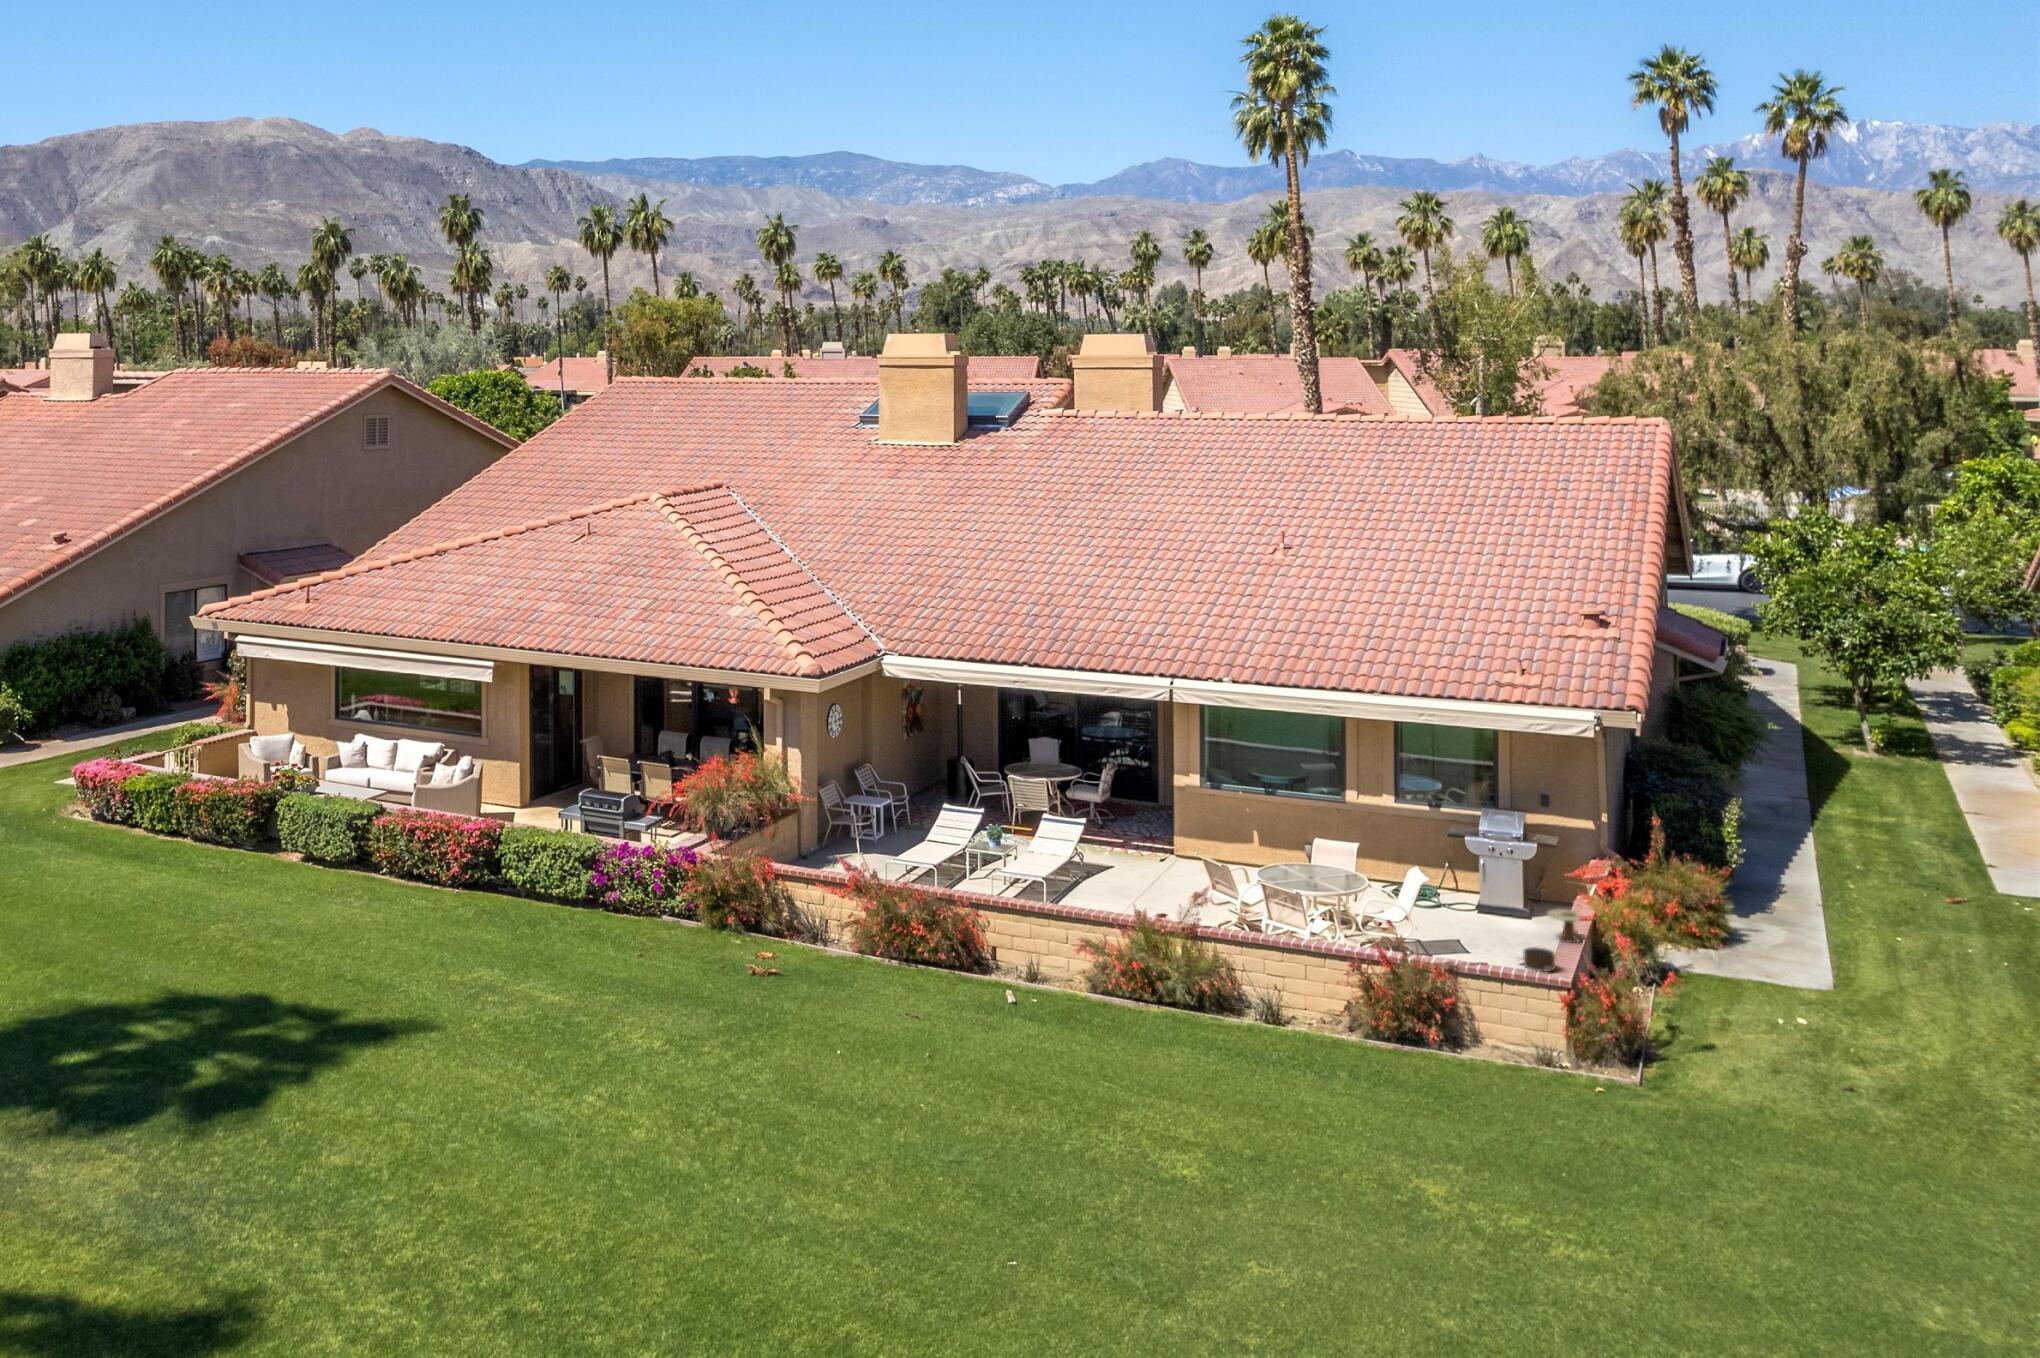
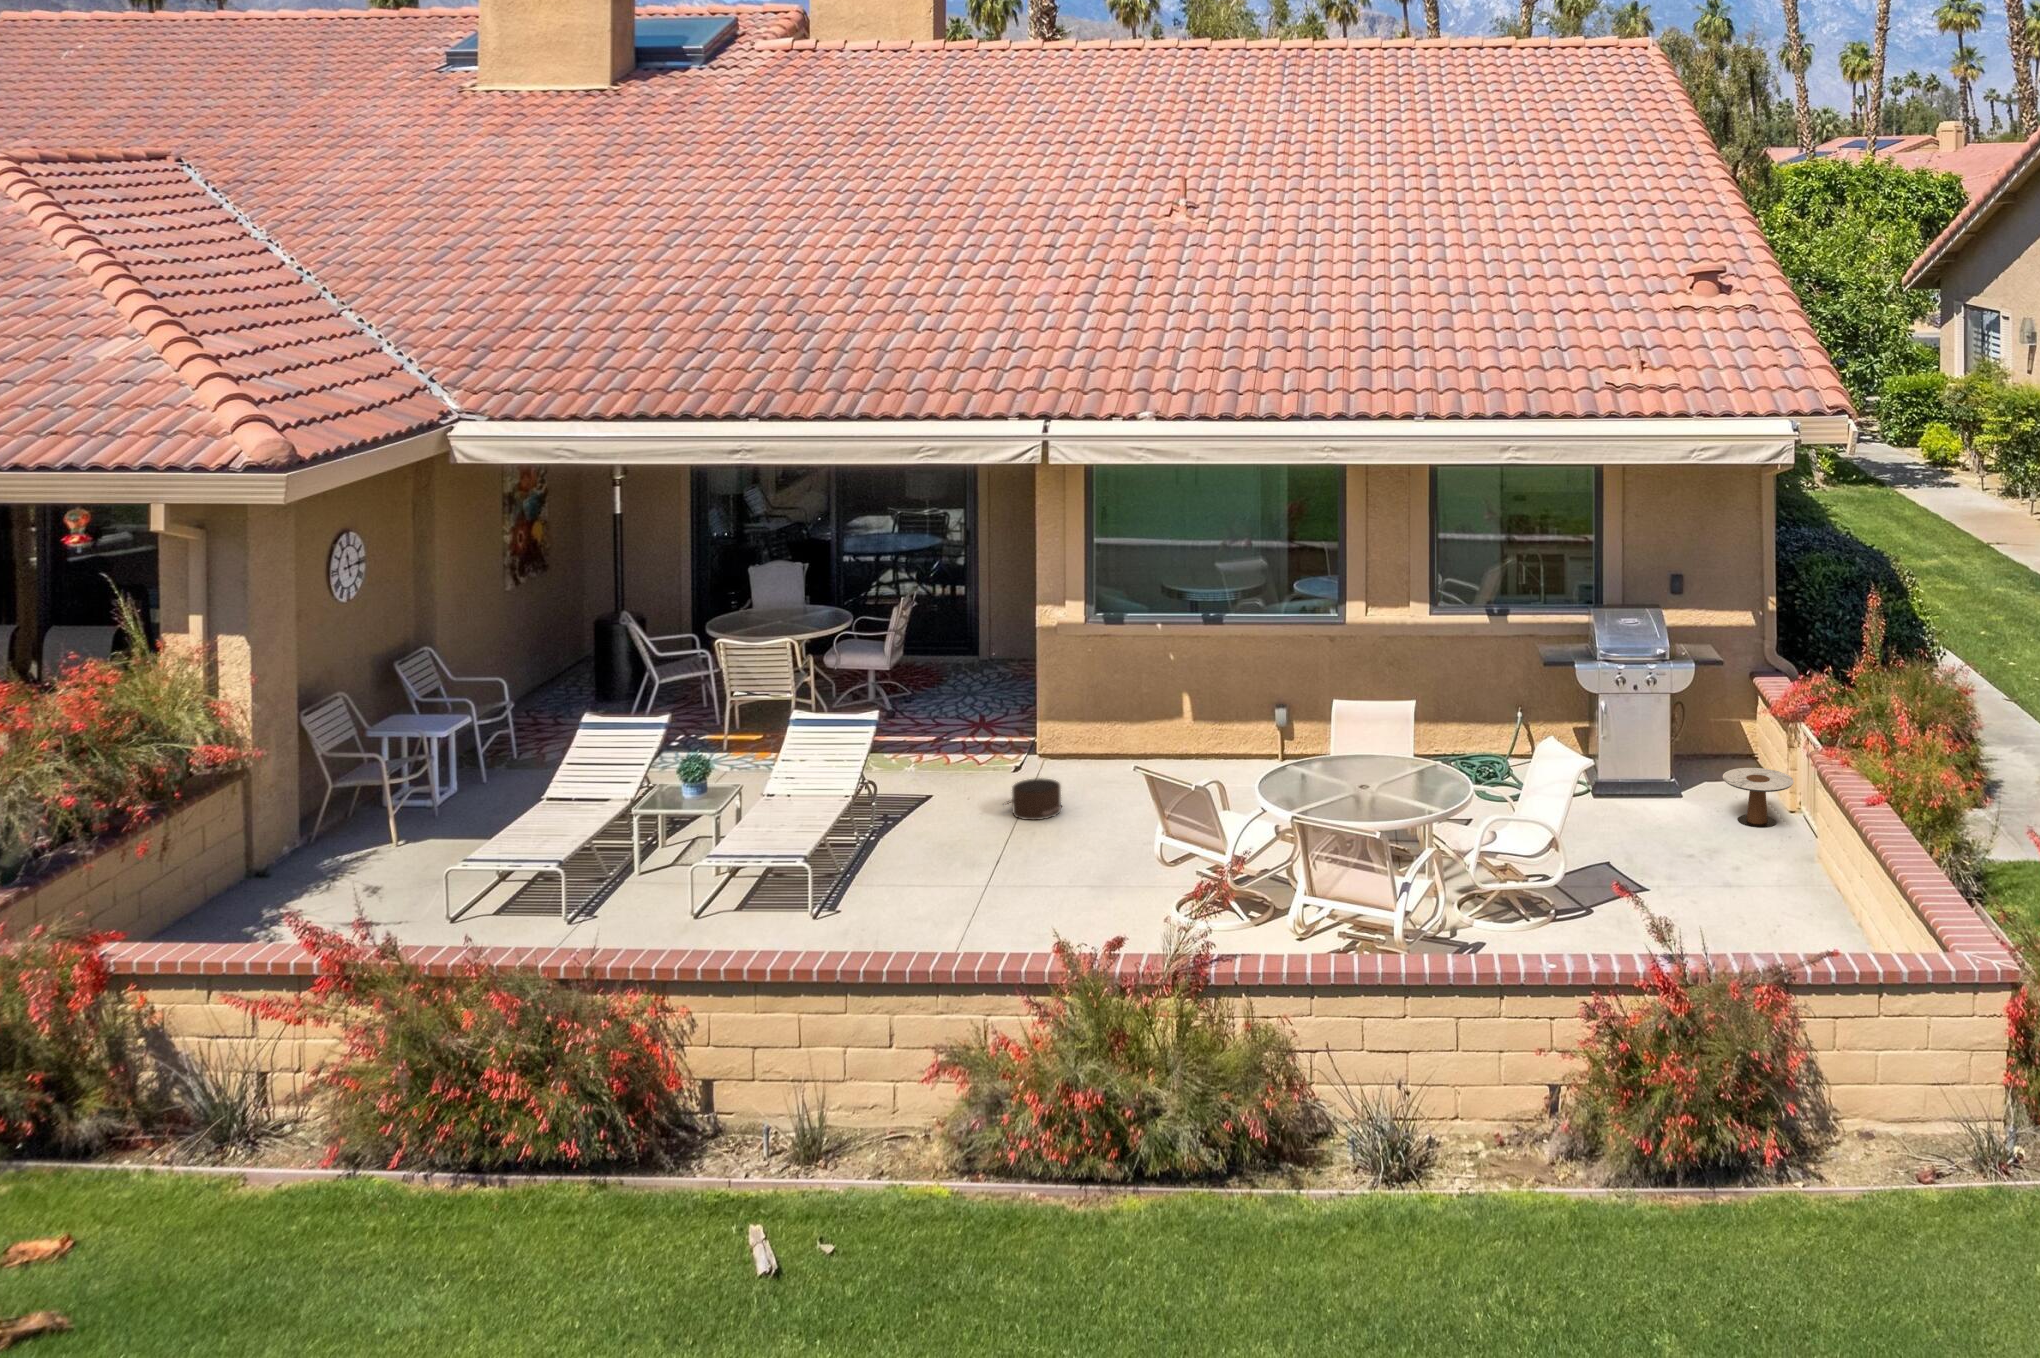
pouf: present [1521,947,1555,972] -> present [1004,778,1063,820]

